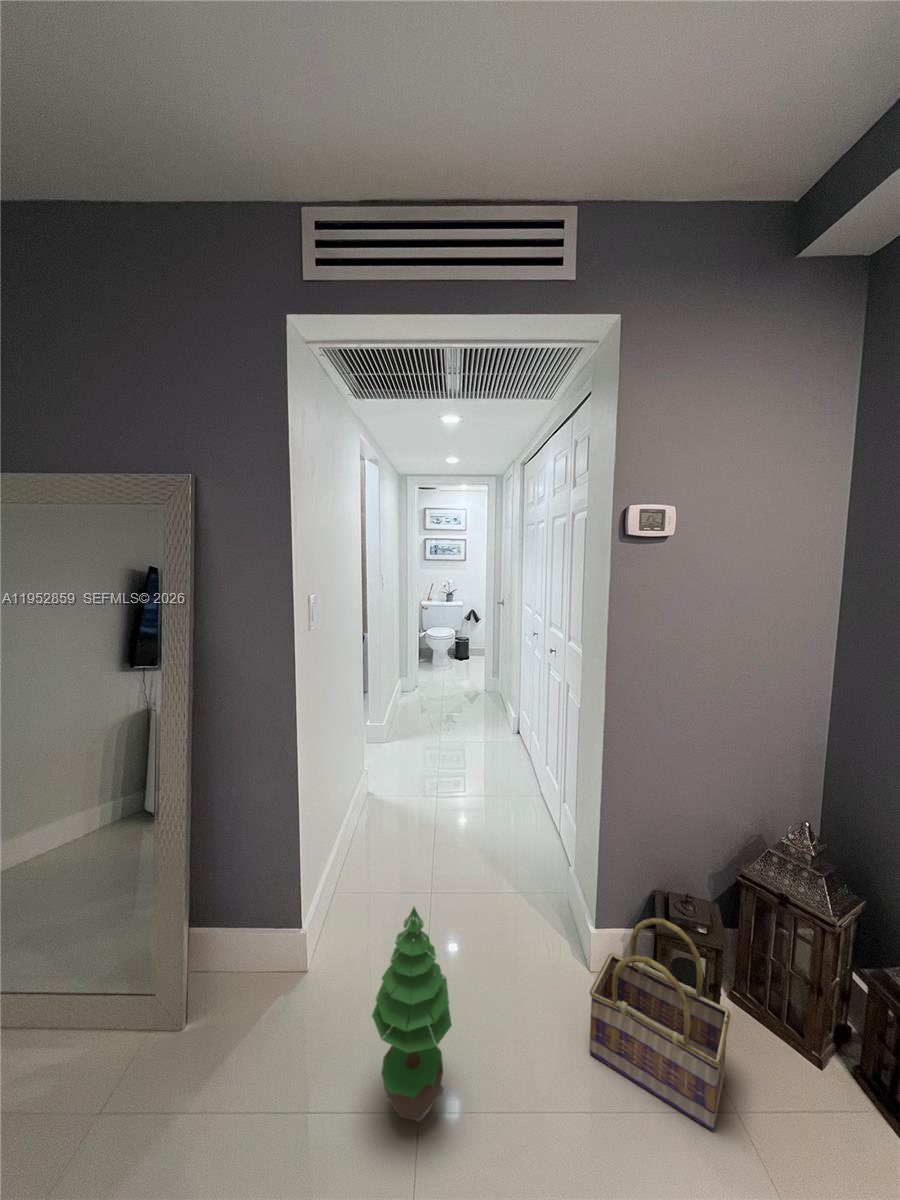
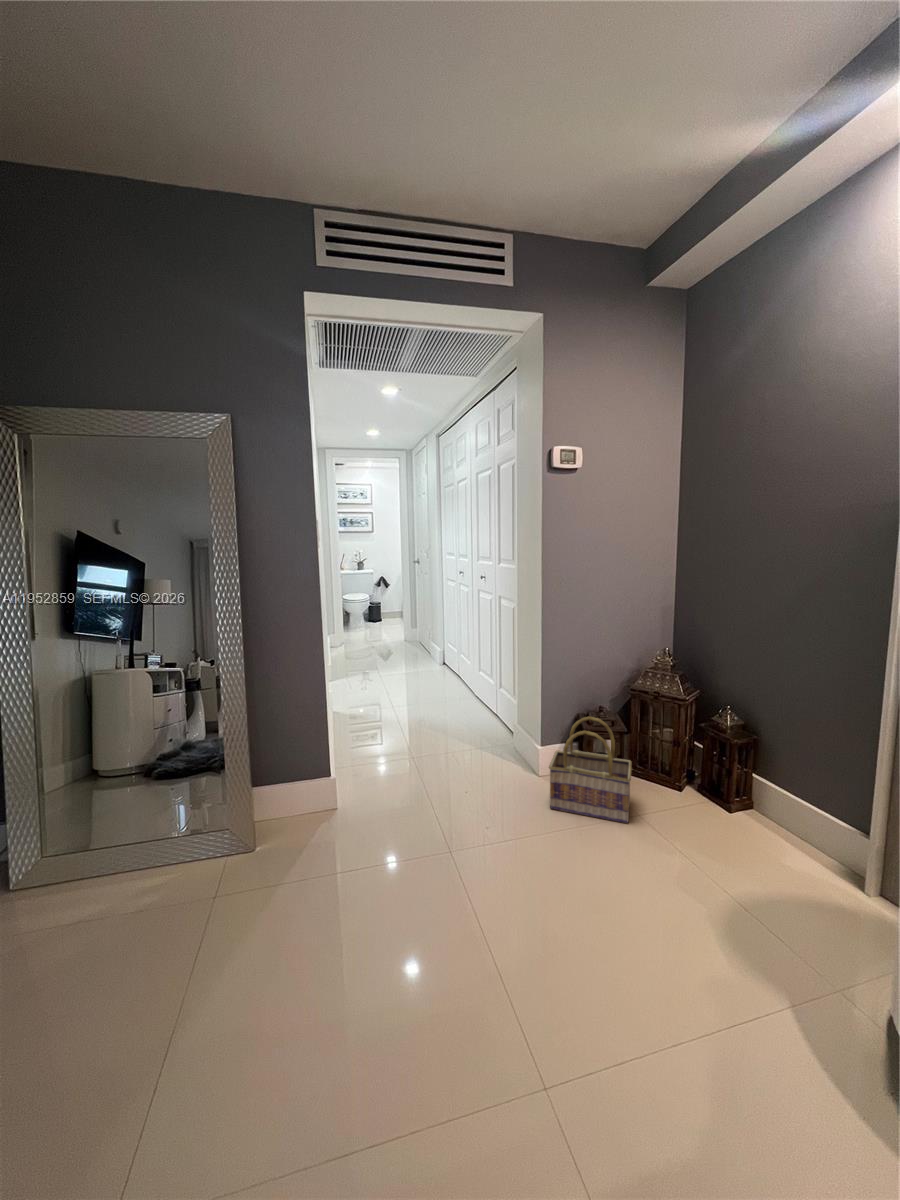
potted tree: present [372,907,452,1122] -> none [420,707,473,850]

